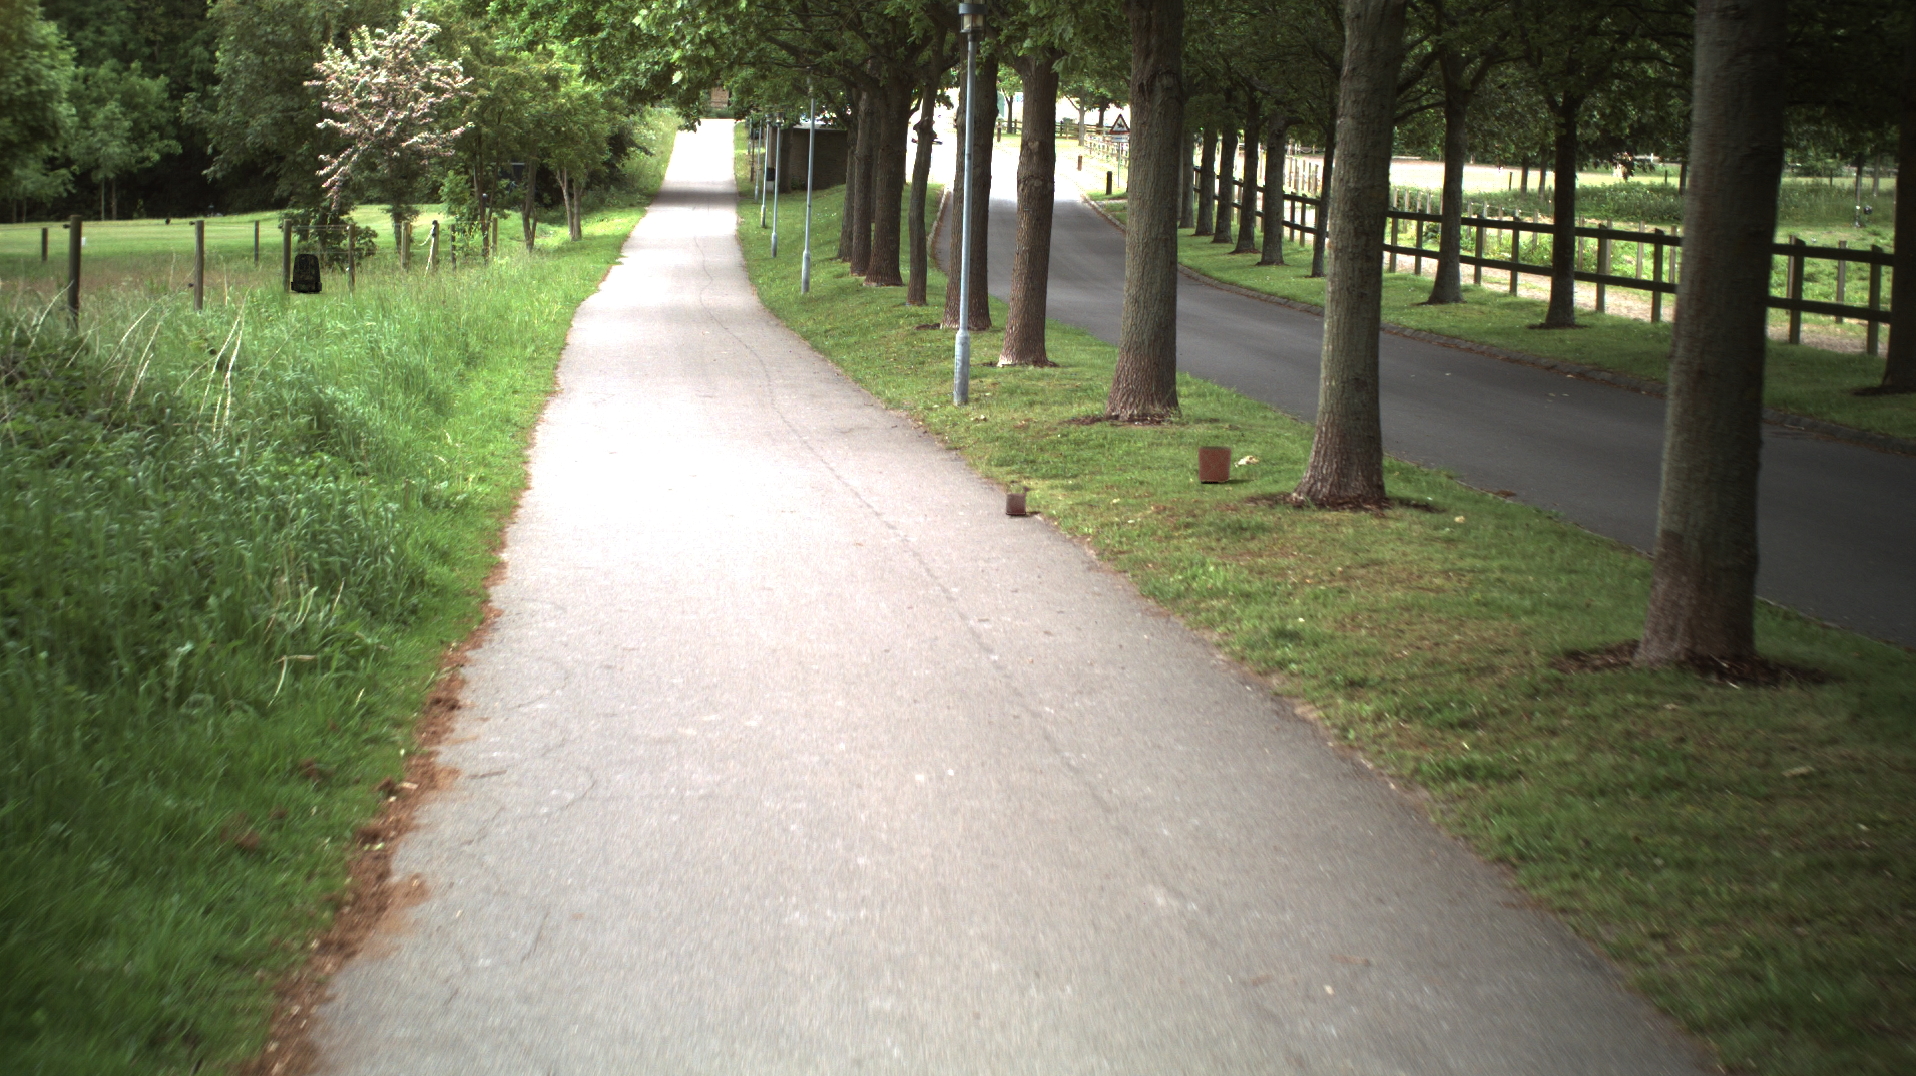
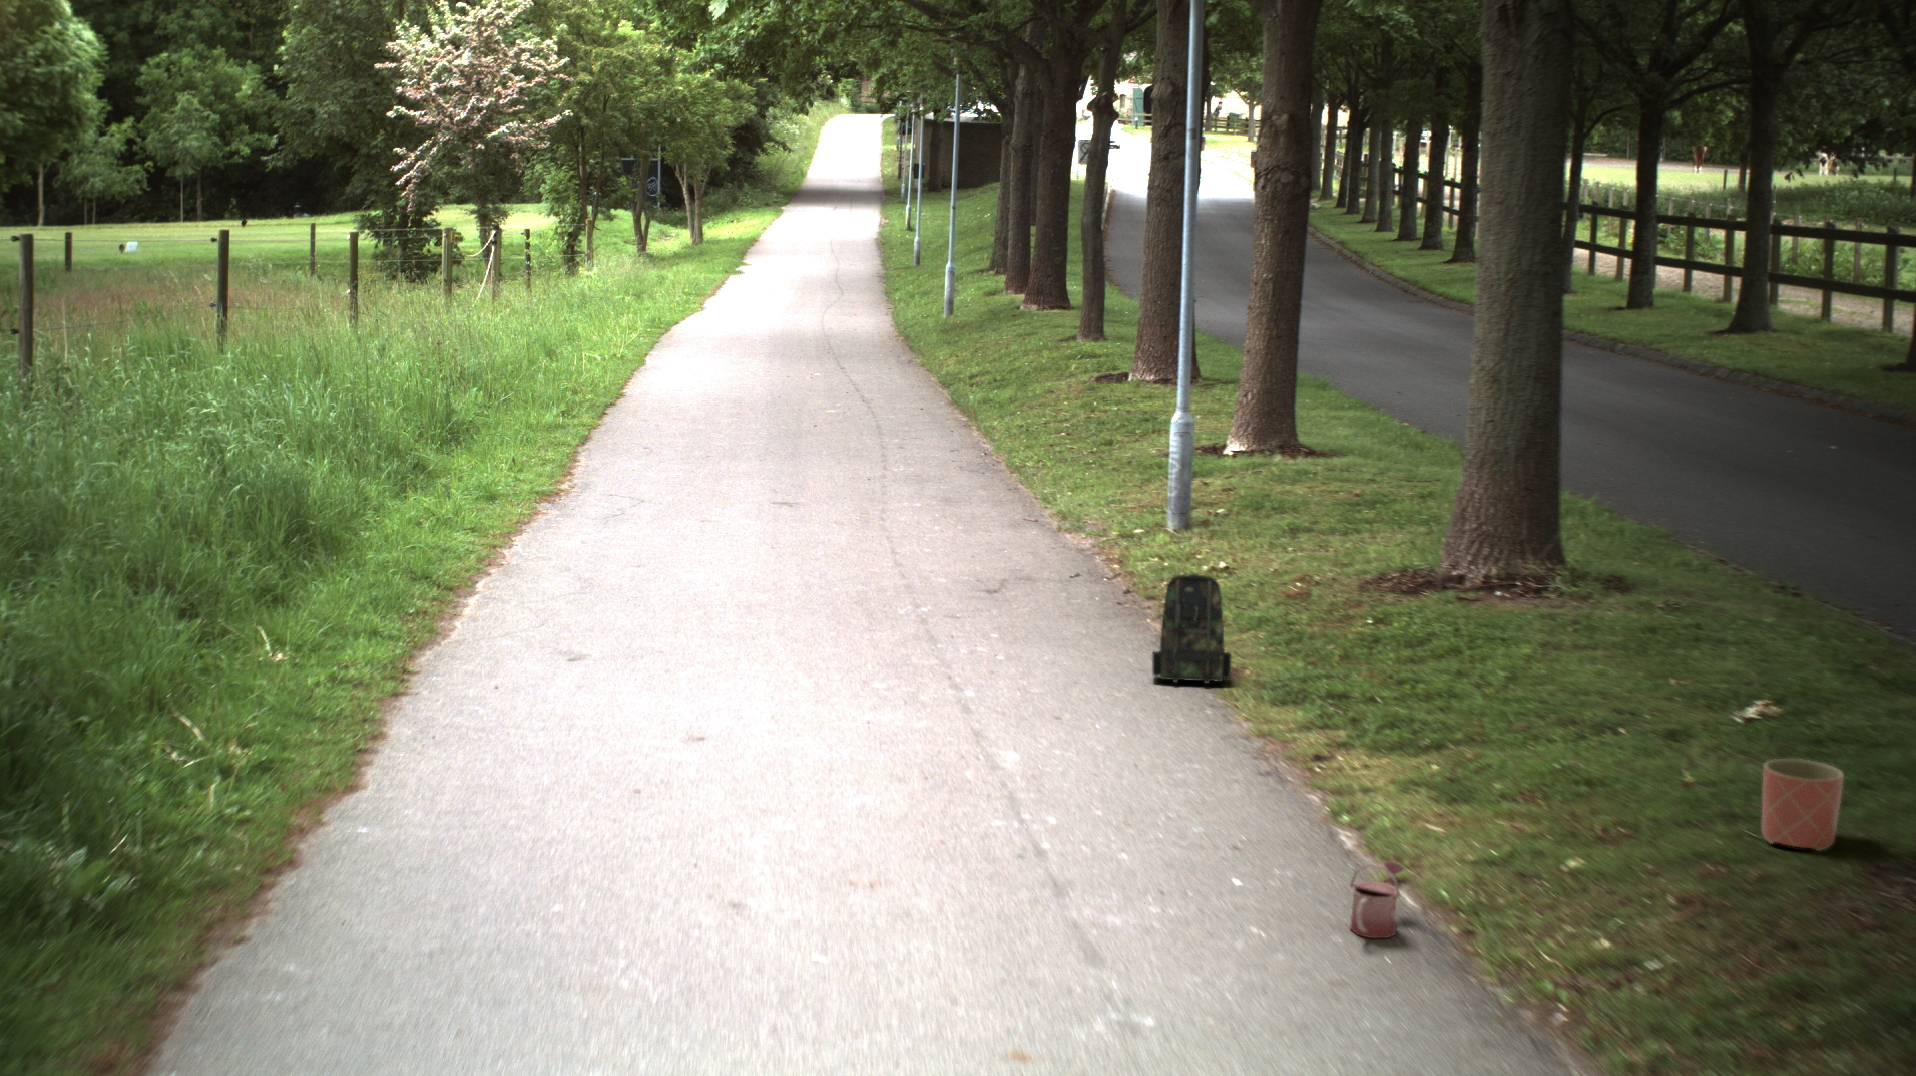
backpack: present [291,254,322,293] -> present [1152,573,1232,684]

